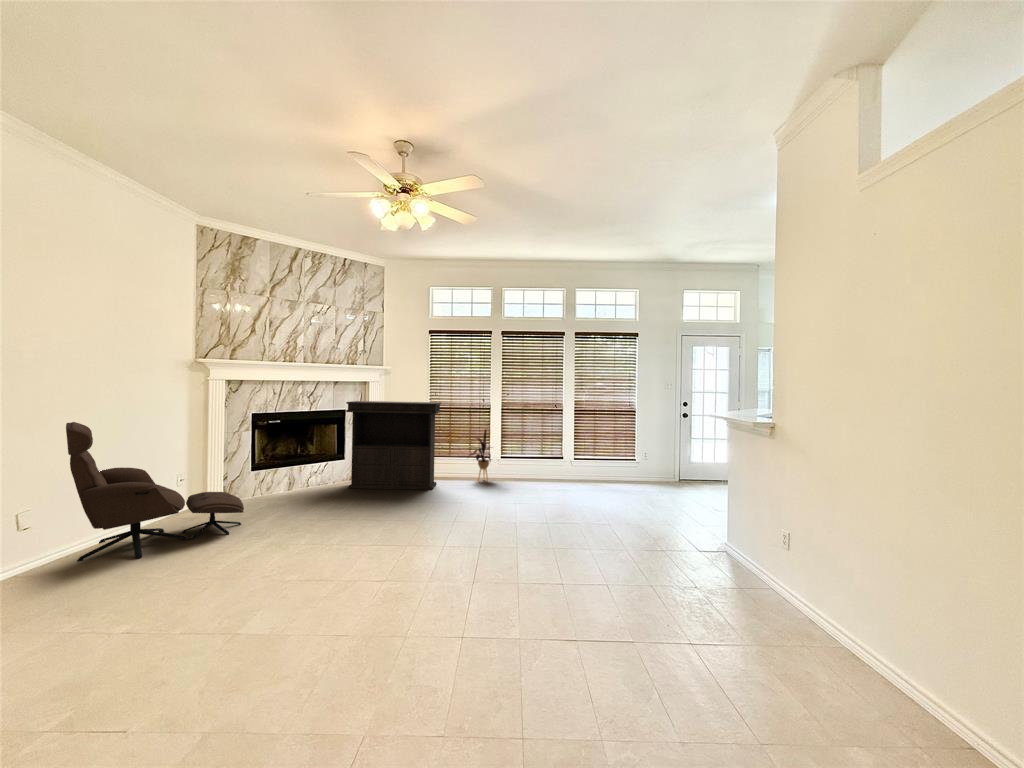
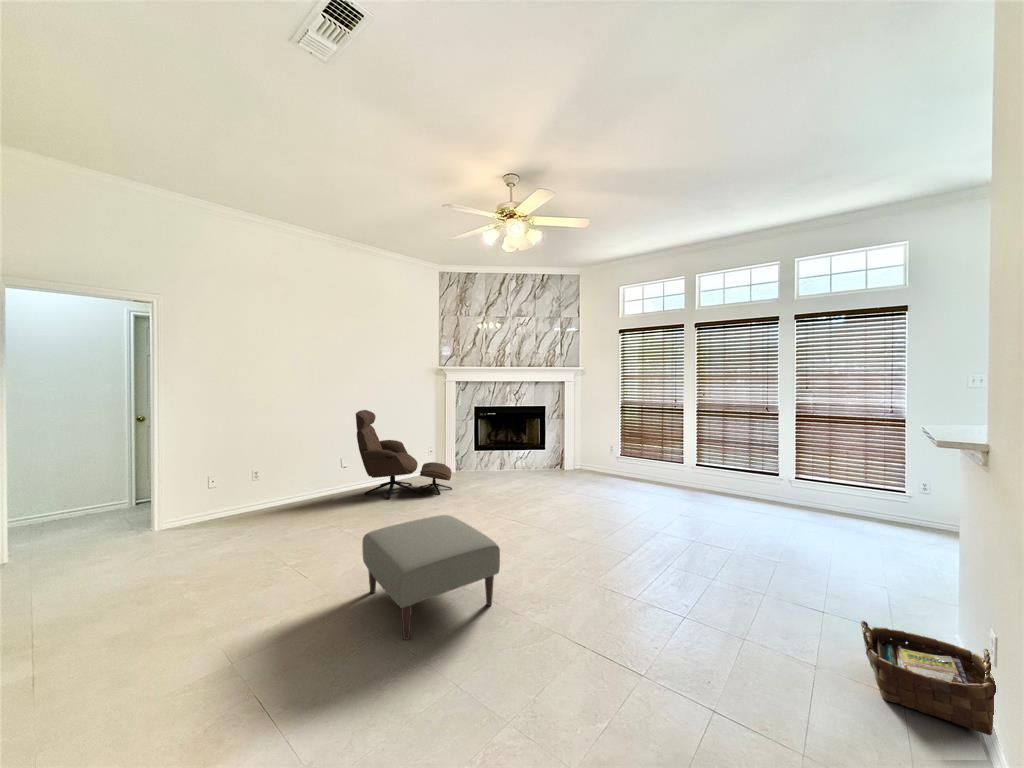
console table: present [346,401,441,490] -> none [540,399,624,487]
house plant: present [469,429,491,482] -> none [651,431,683,489]
woven basket: none [696,538,765,588] -> present [861,621,996,735]
ottoman: none [240,546,441,713] -> present [362,515,500,640]

